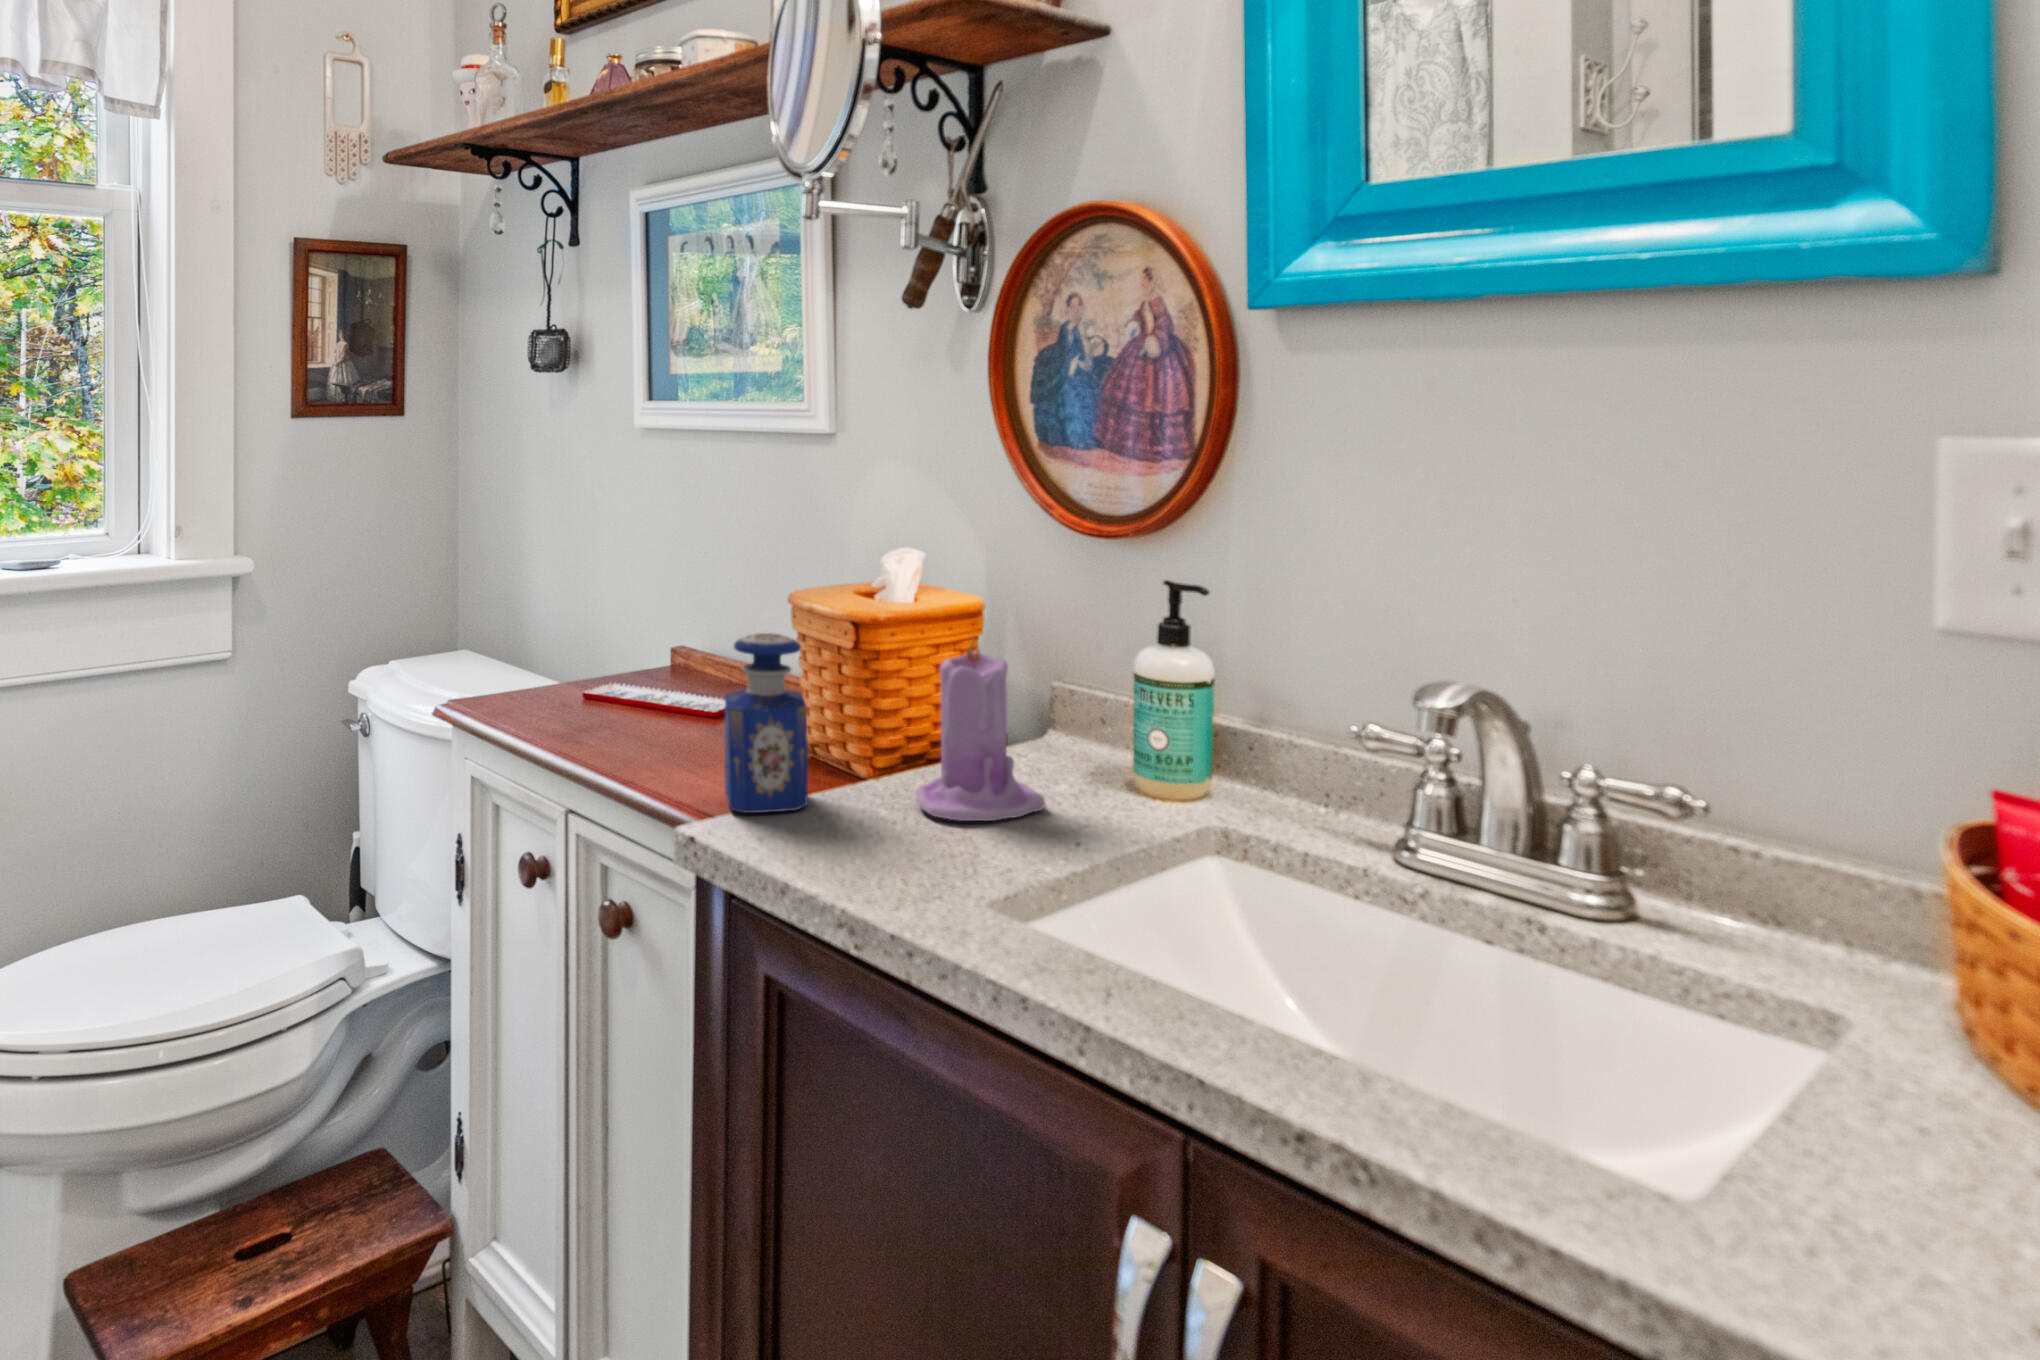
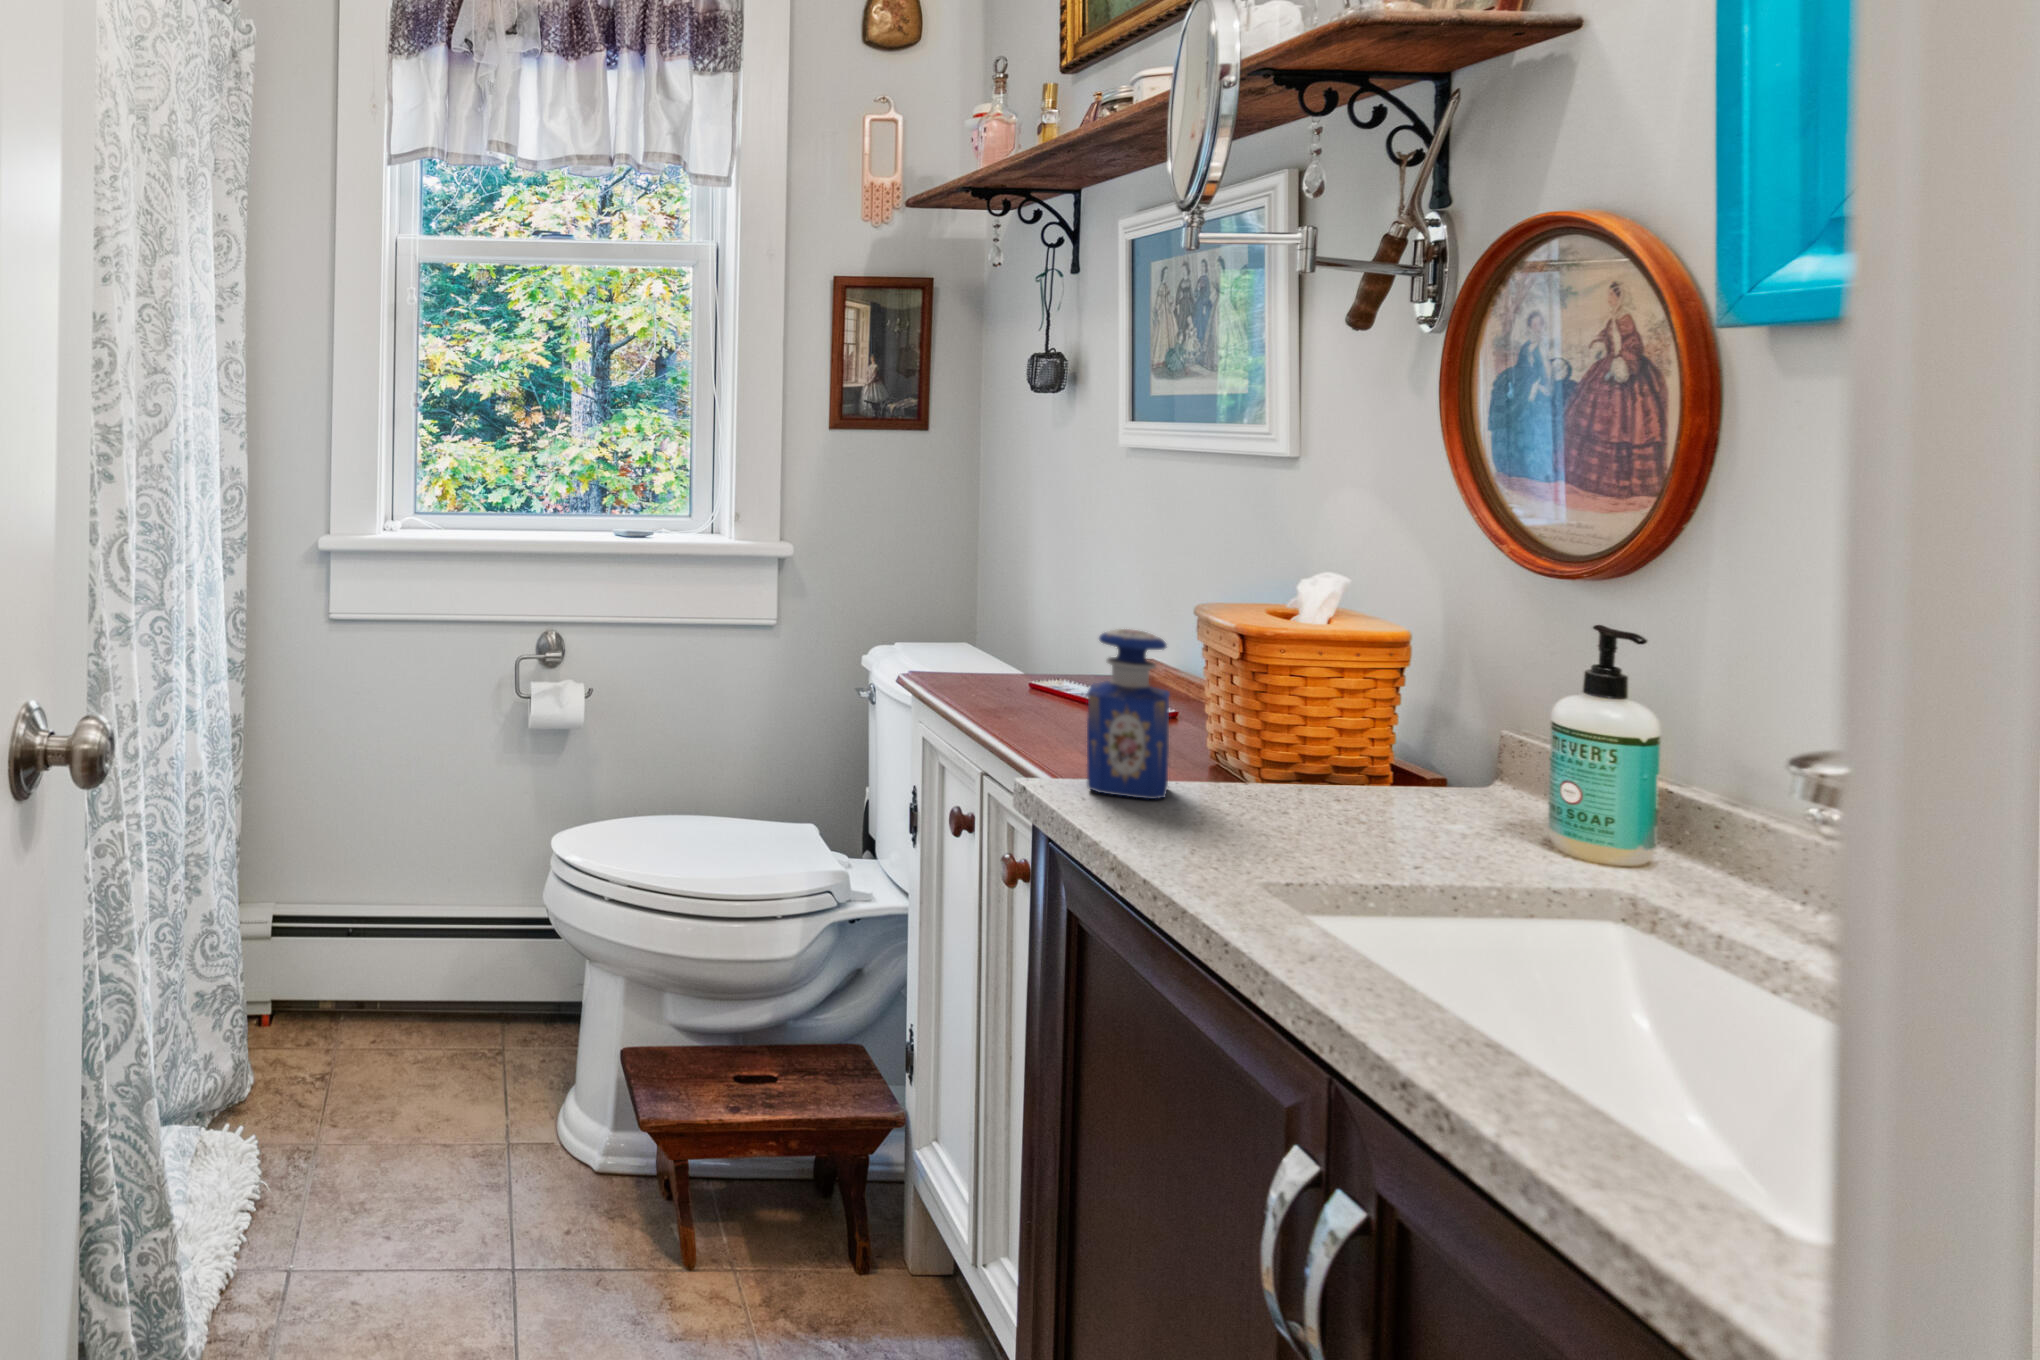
candle: present [916,639,1045,821] -> none [1277,651,1420,841]

